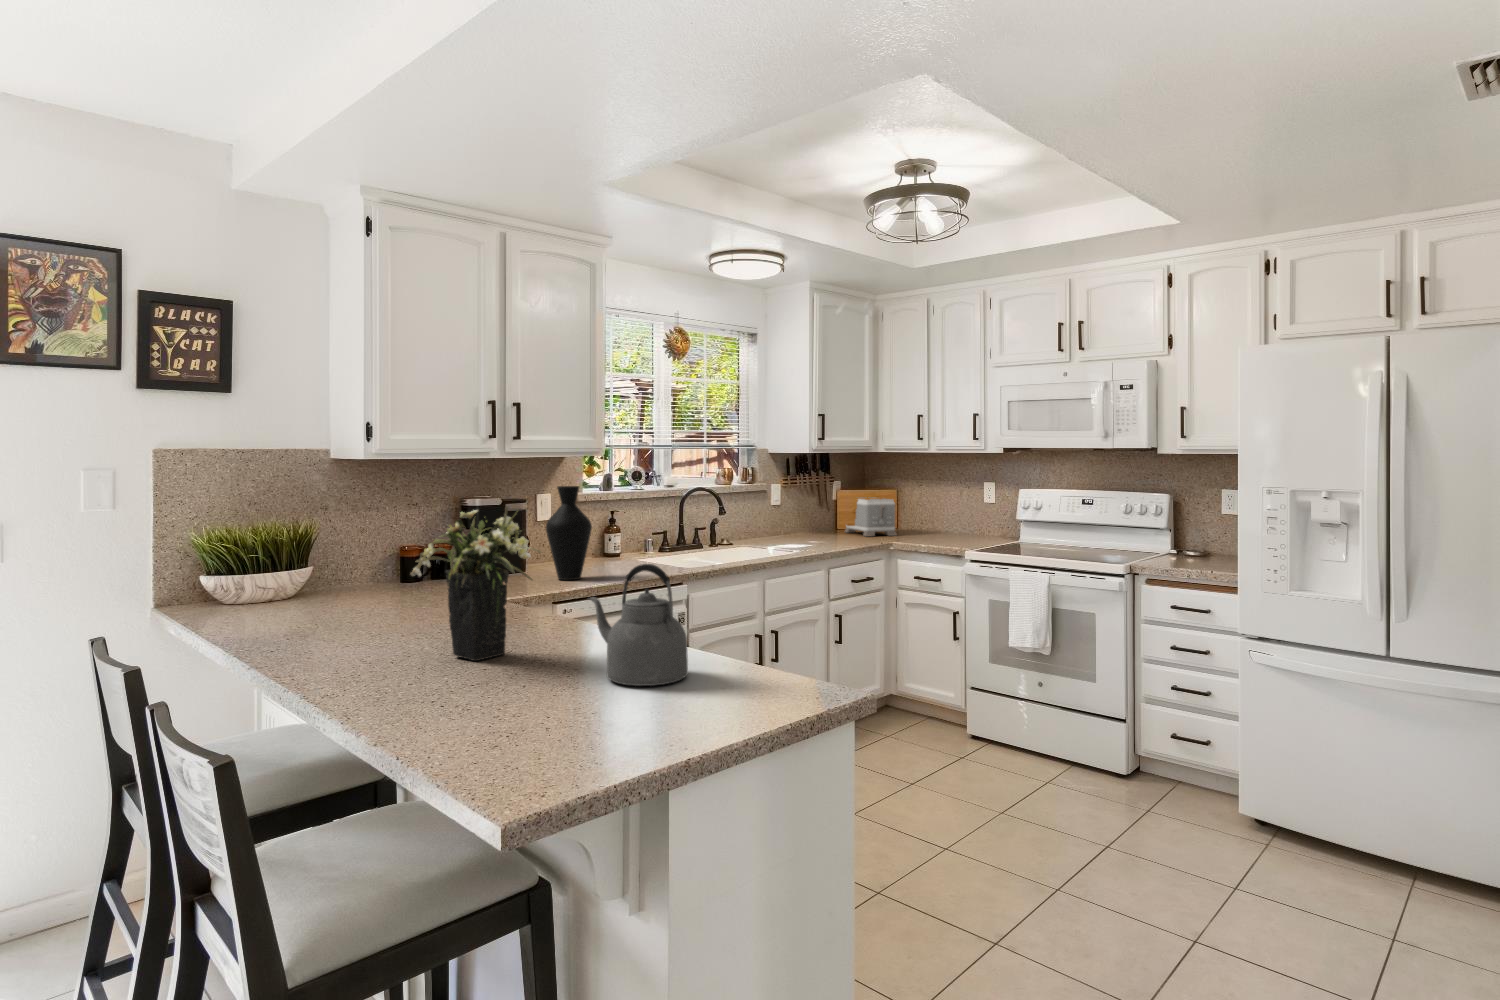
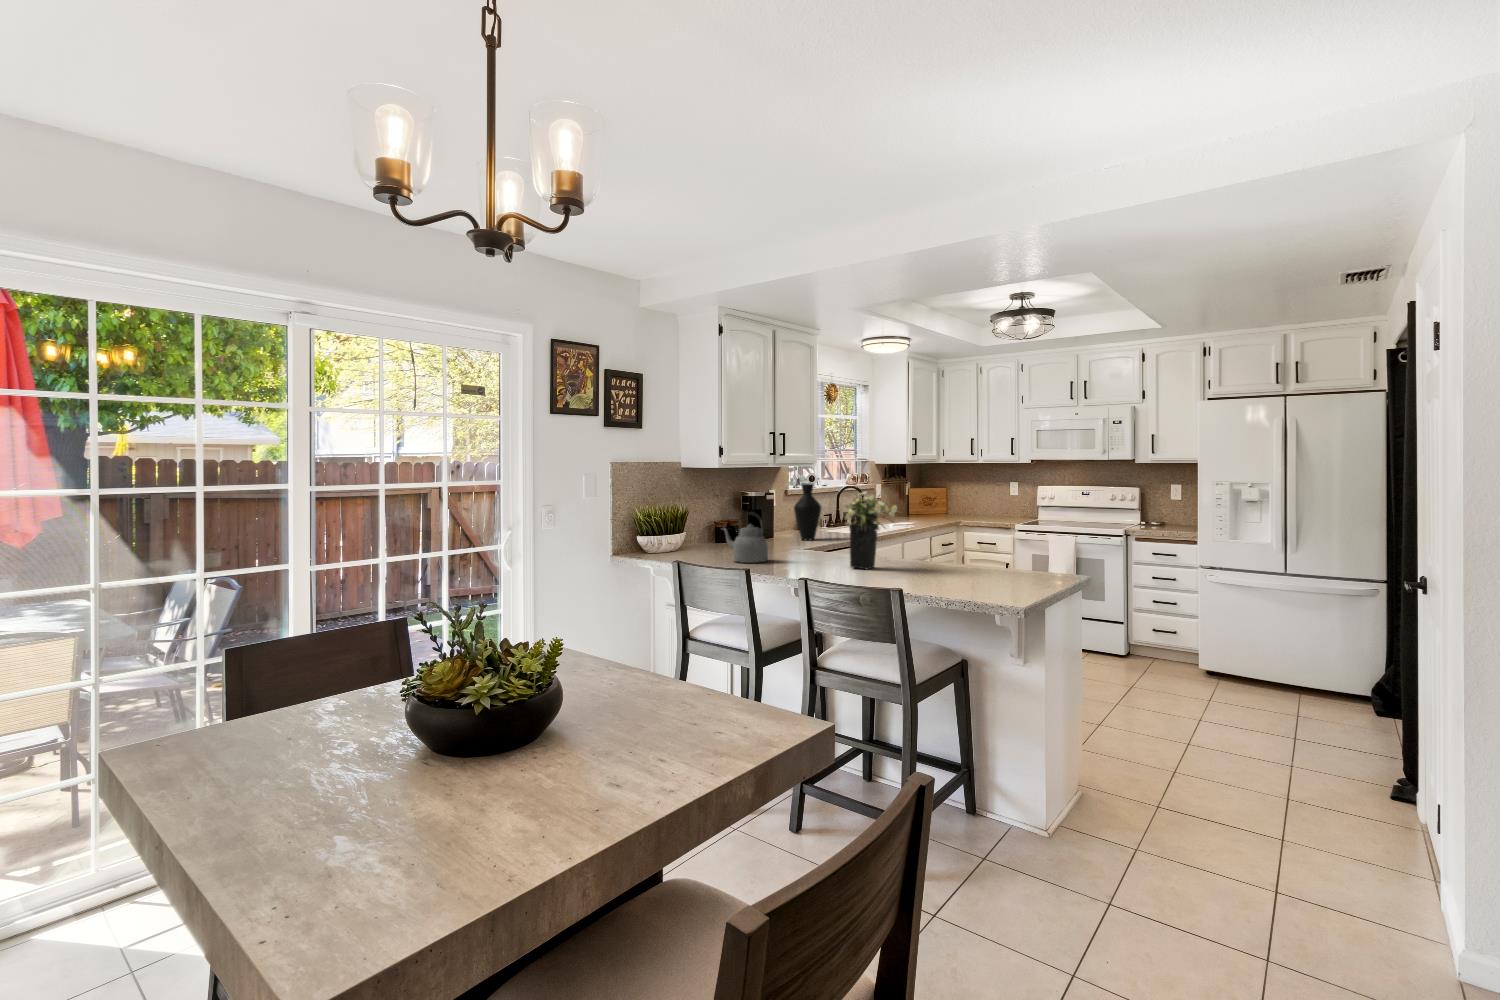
toaster: present [845,499,896,536] -> none [912,493,951,518]
kettle: present [588,564,688,686] -> present [722,512,768,563]

